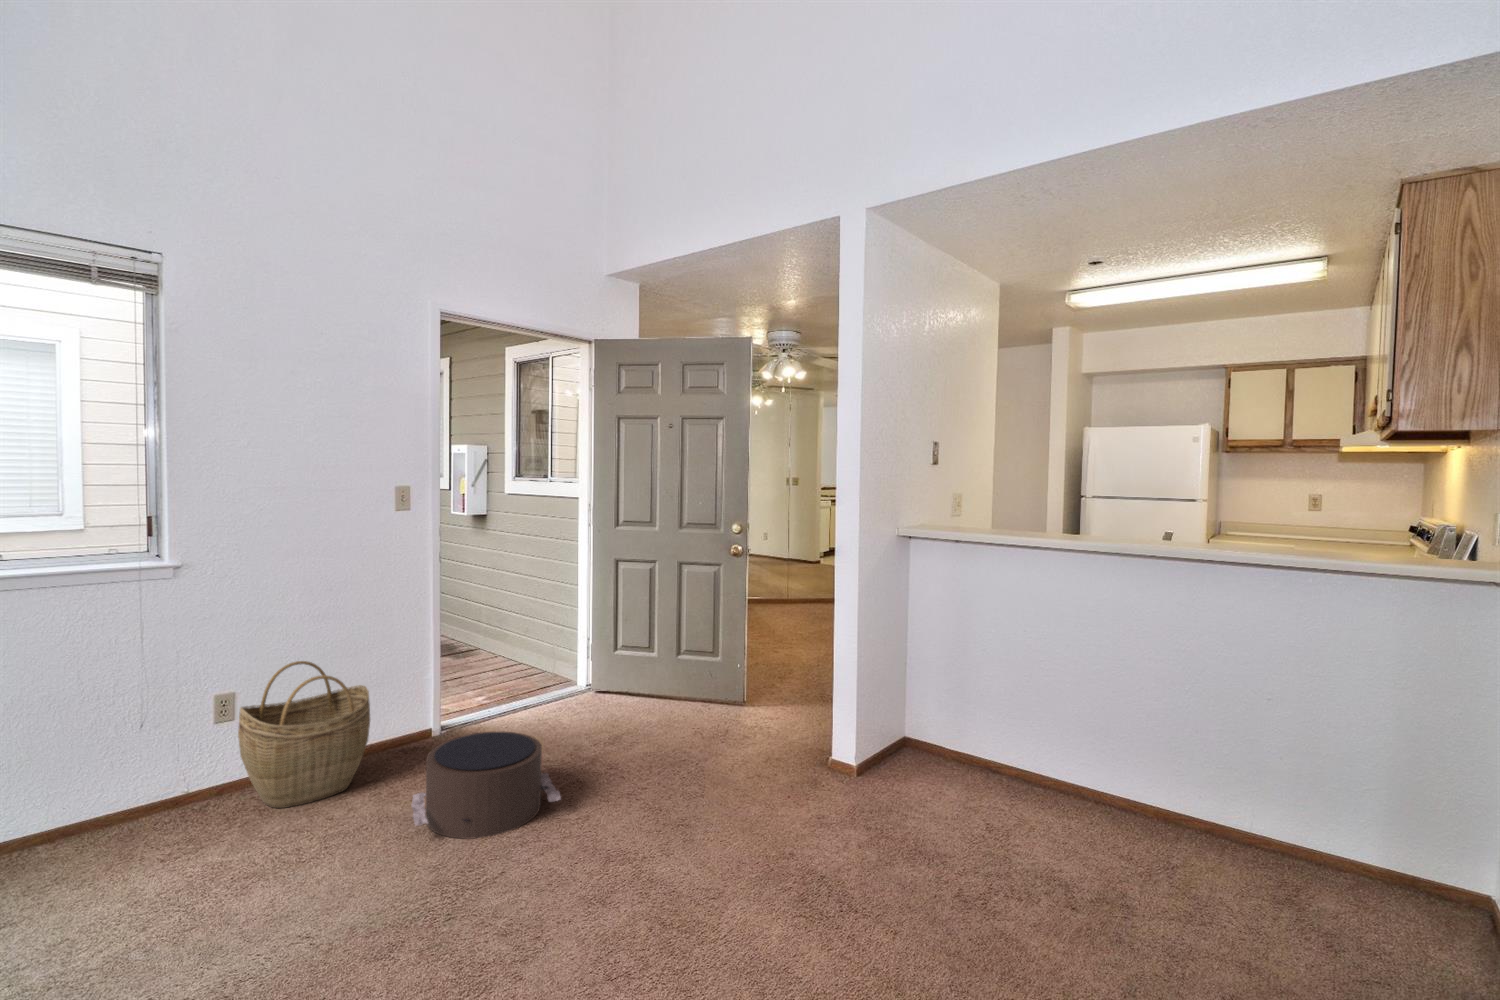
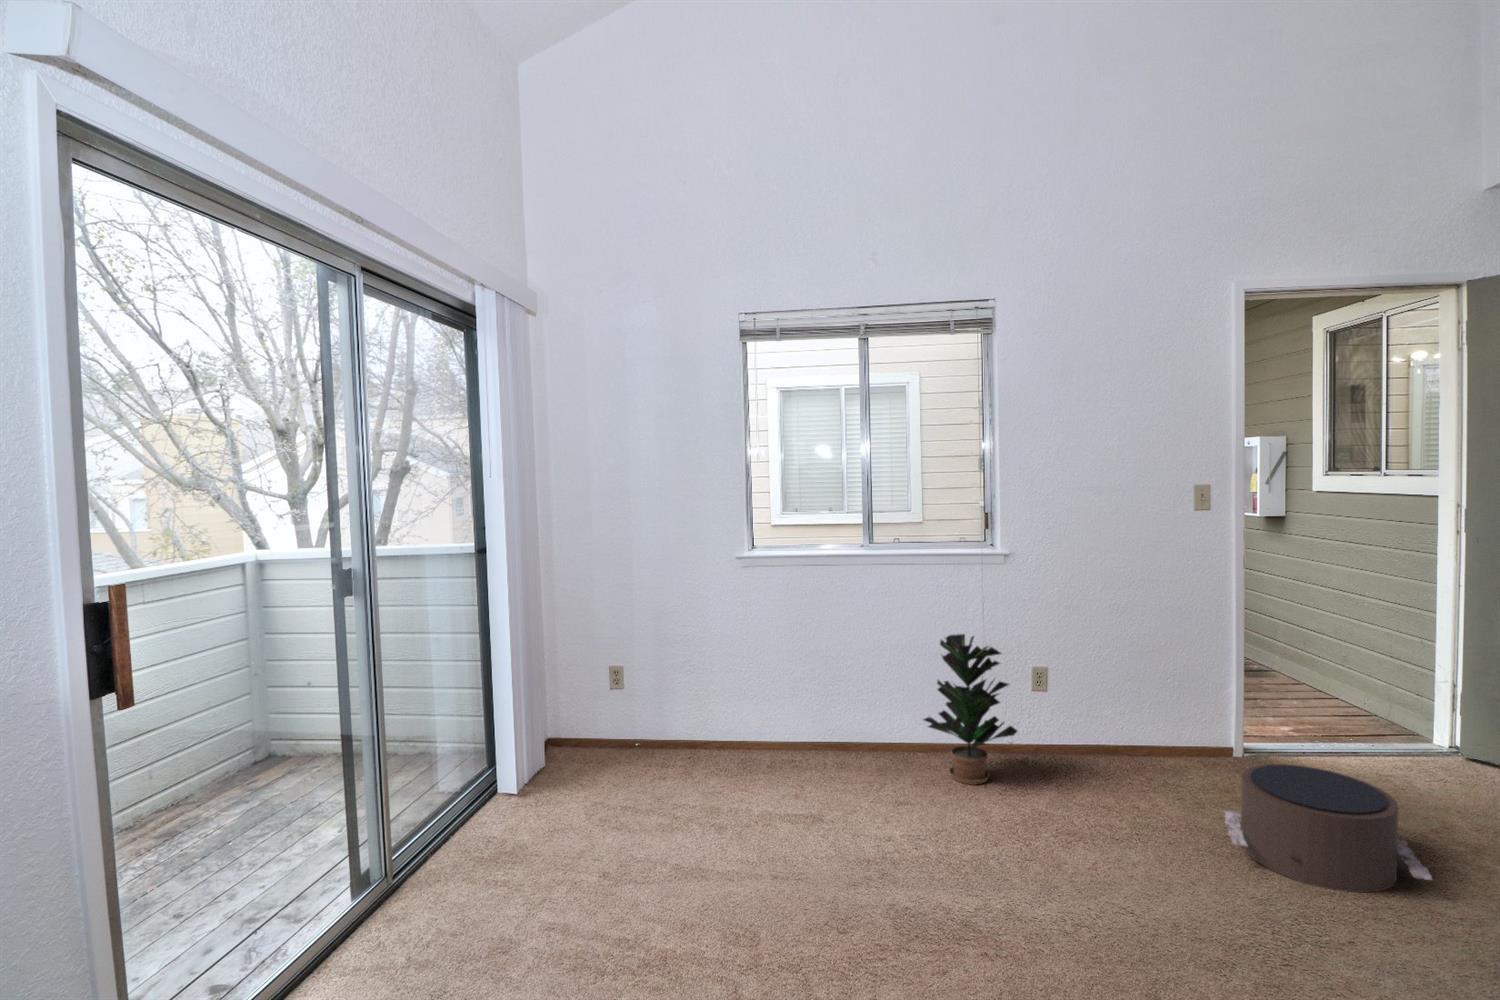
woven basket: present [238,661,370,808] -> none [1054,651,1172,787]
potted plant: none [27,670,186,864] -> present [924,634,1017,785]

